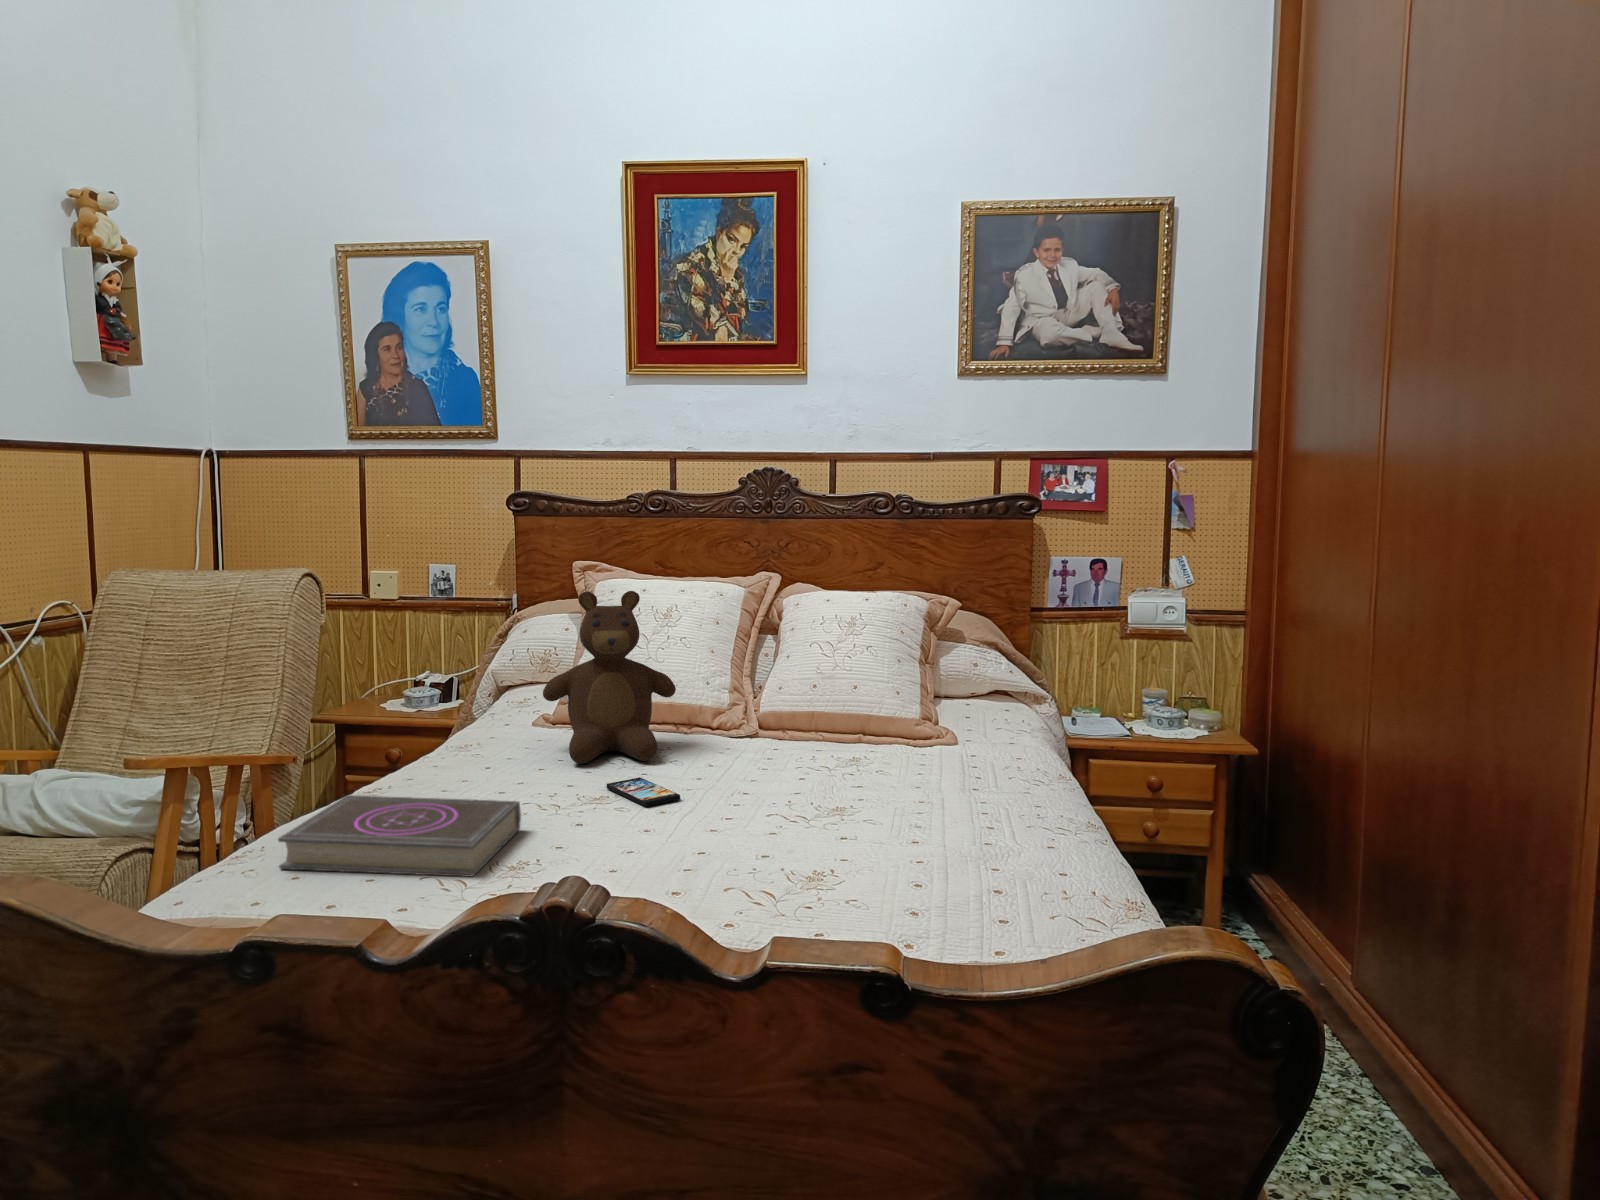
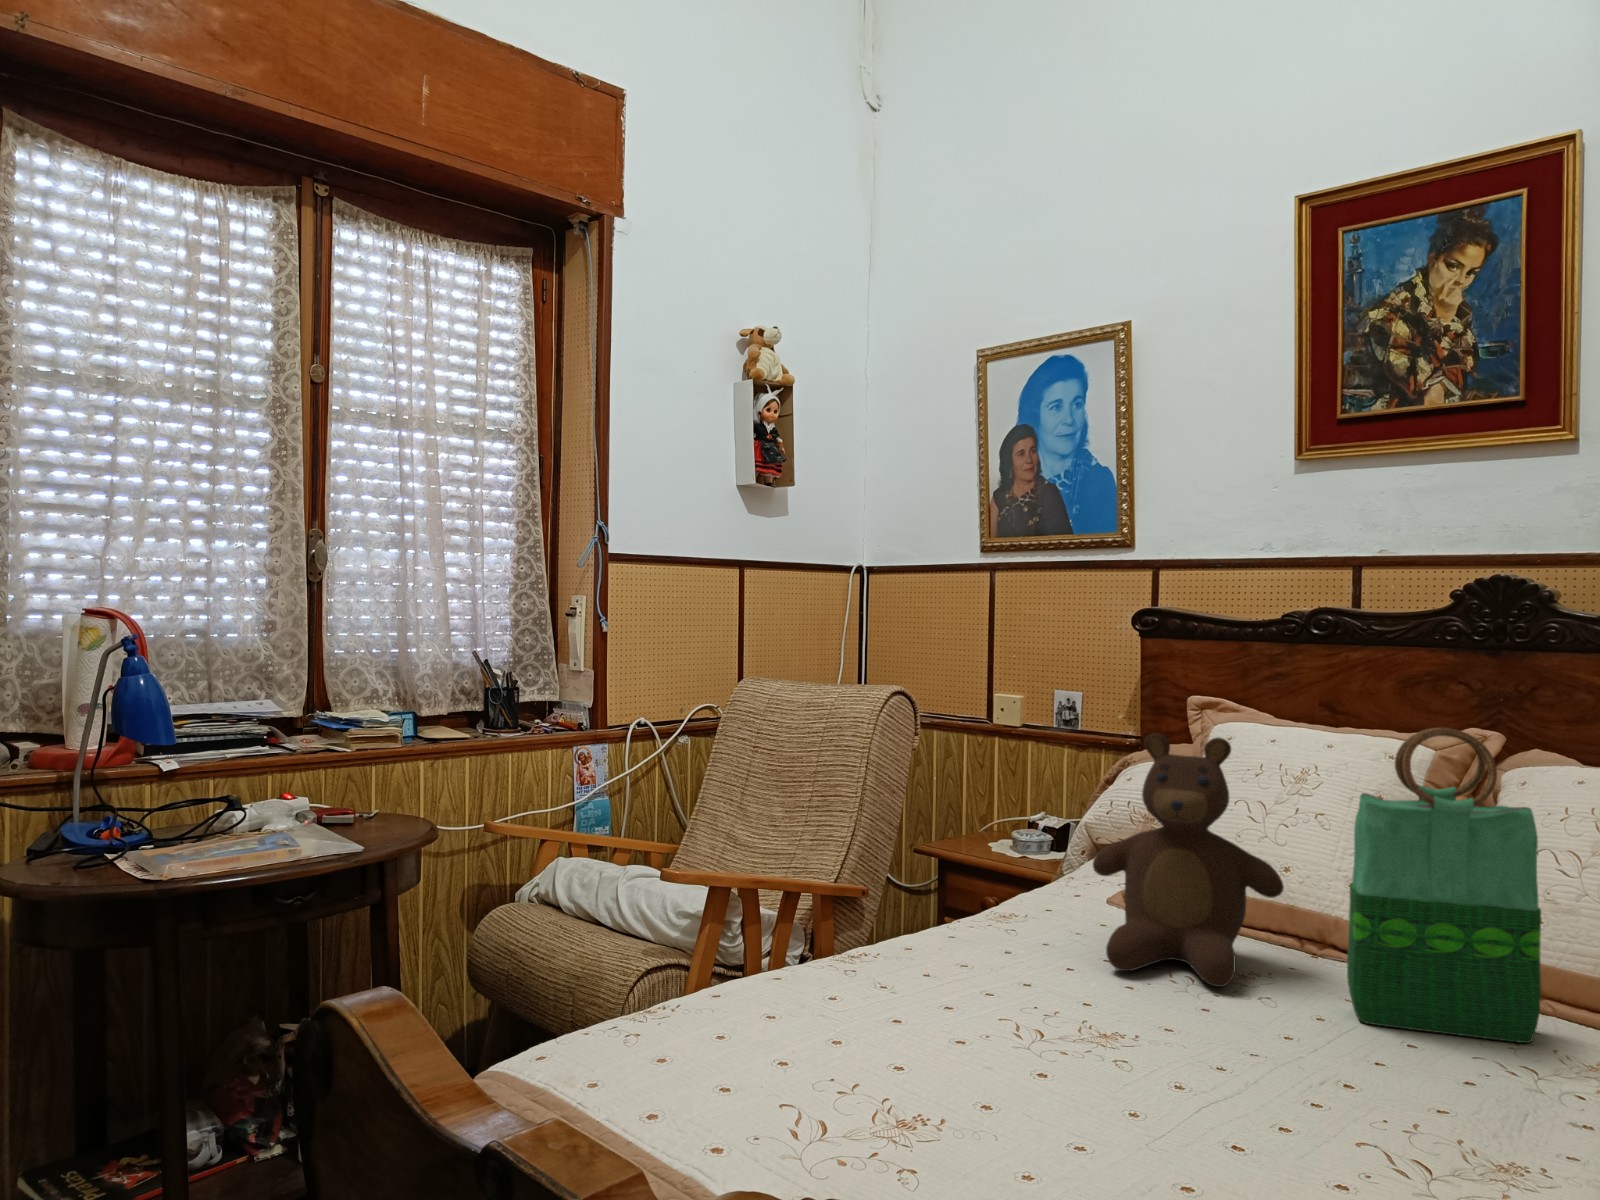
tote bag: none [724,573,827,763] -> present [1347,728,1541,1043]
smartphone: present [607,777,680,807] -> none [1128,1011,1224,1065]
book: present [278,795,521,877] -> none [667,953,965,1110]

